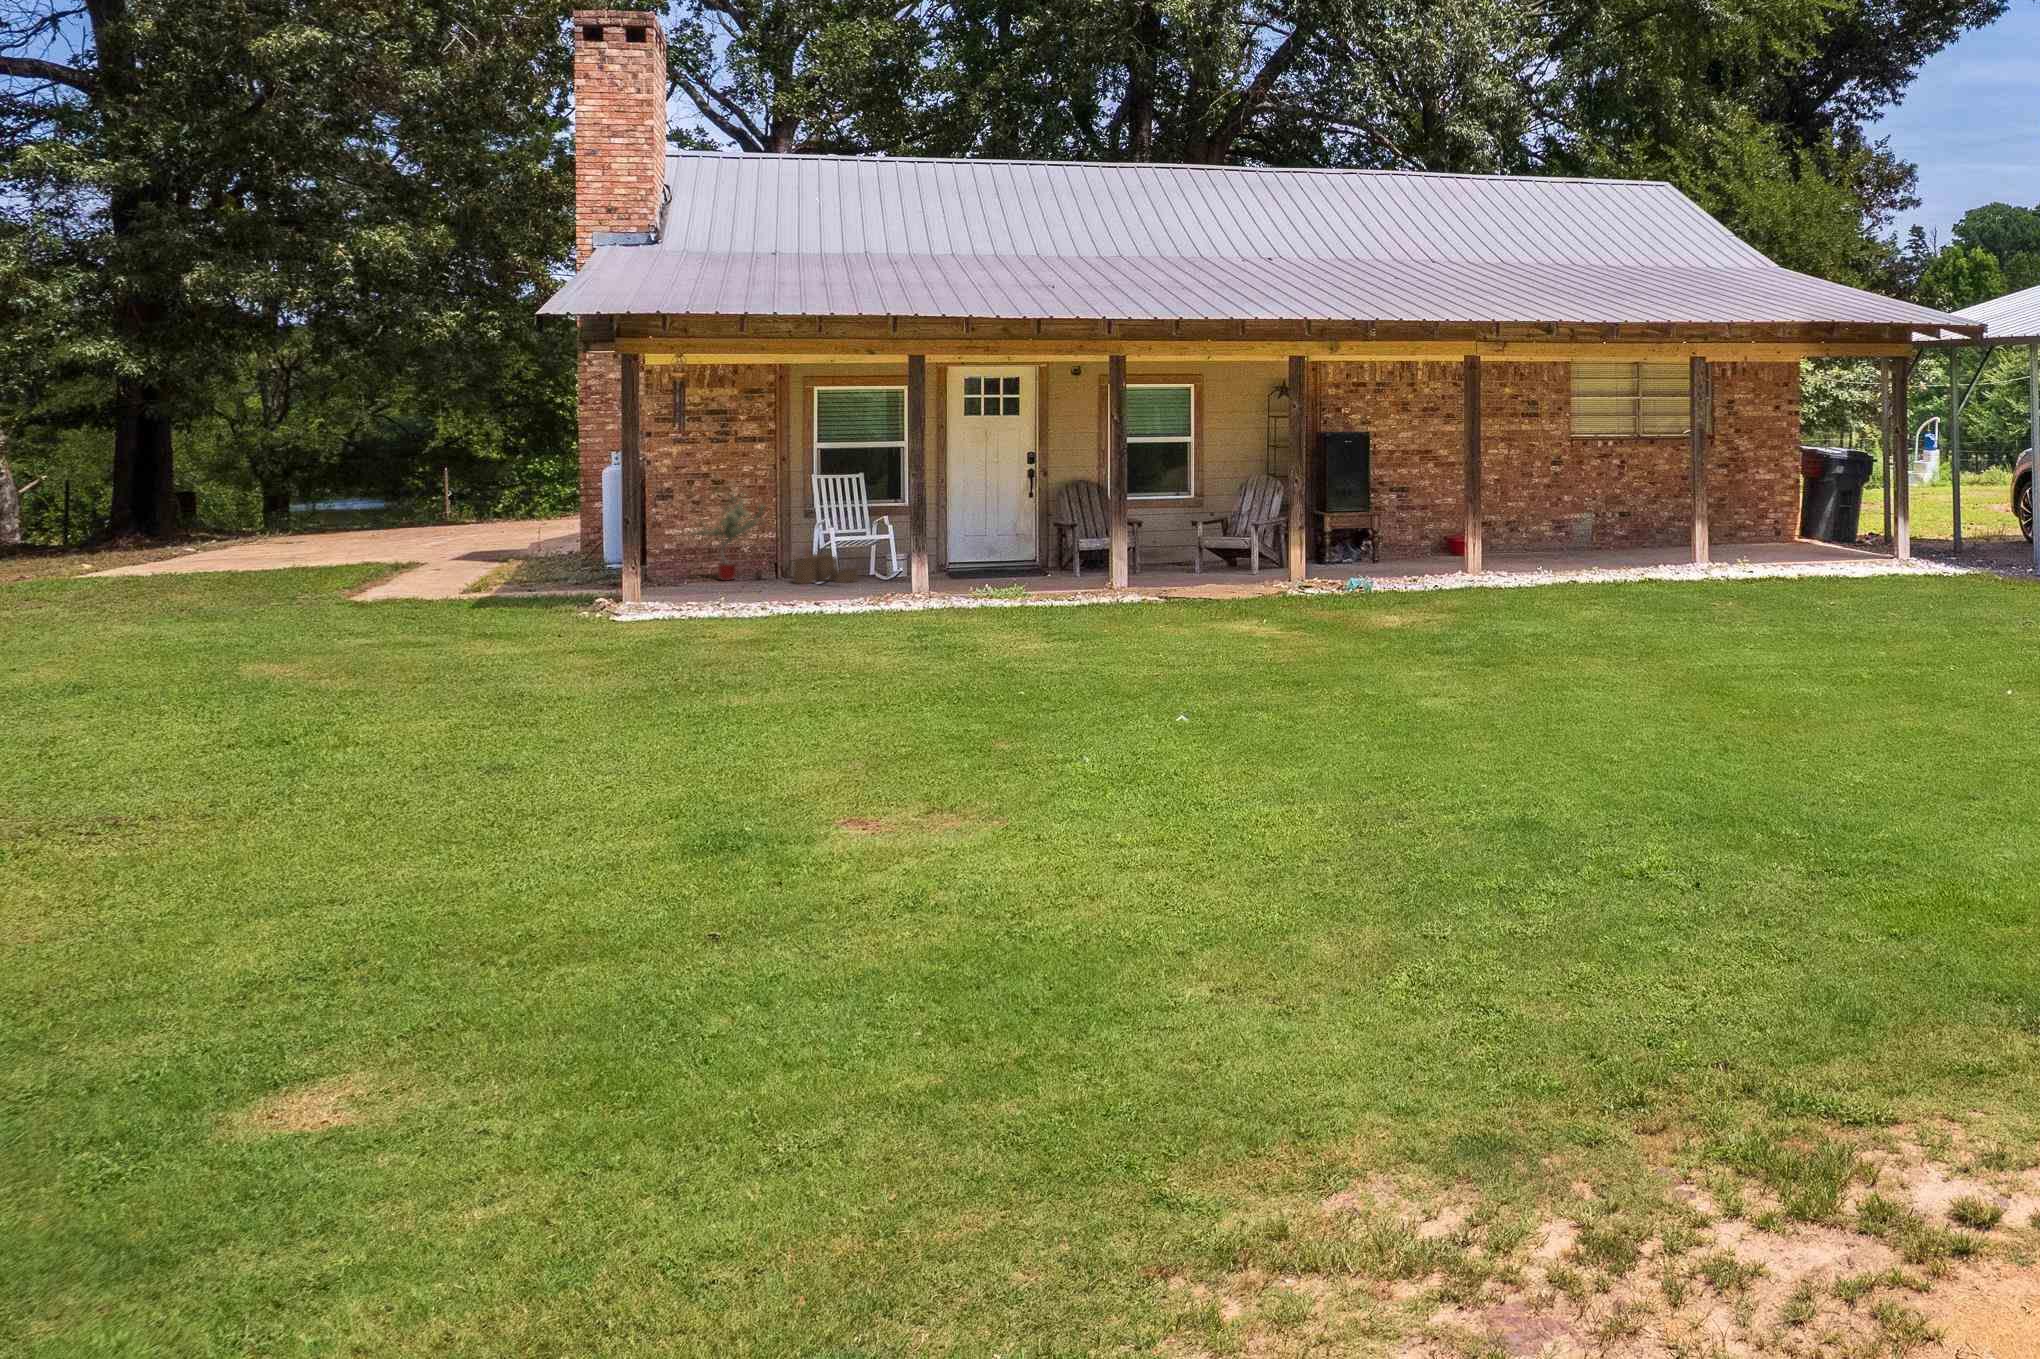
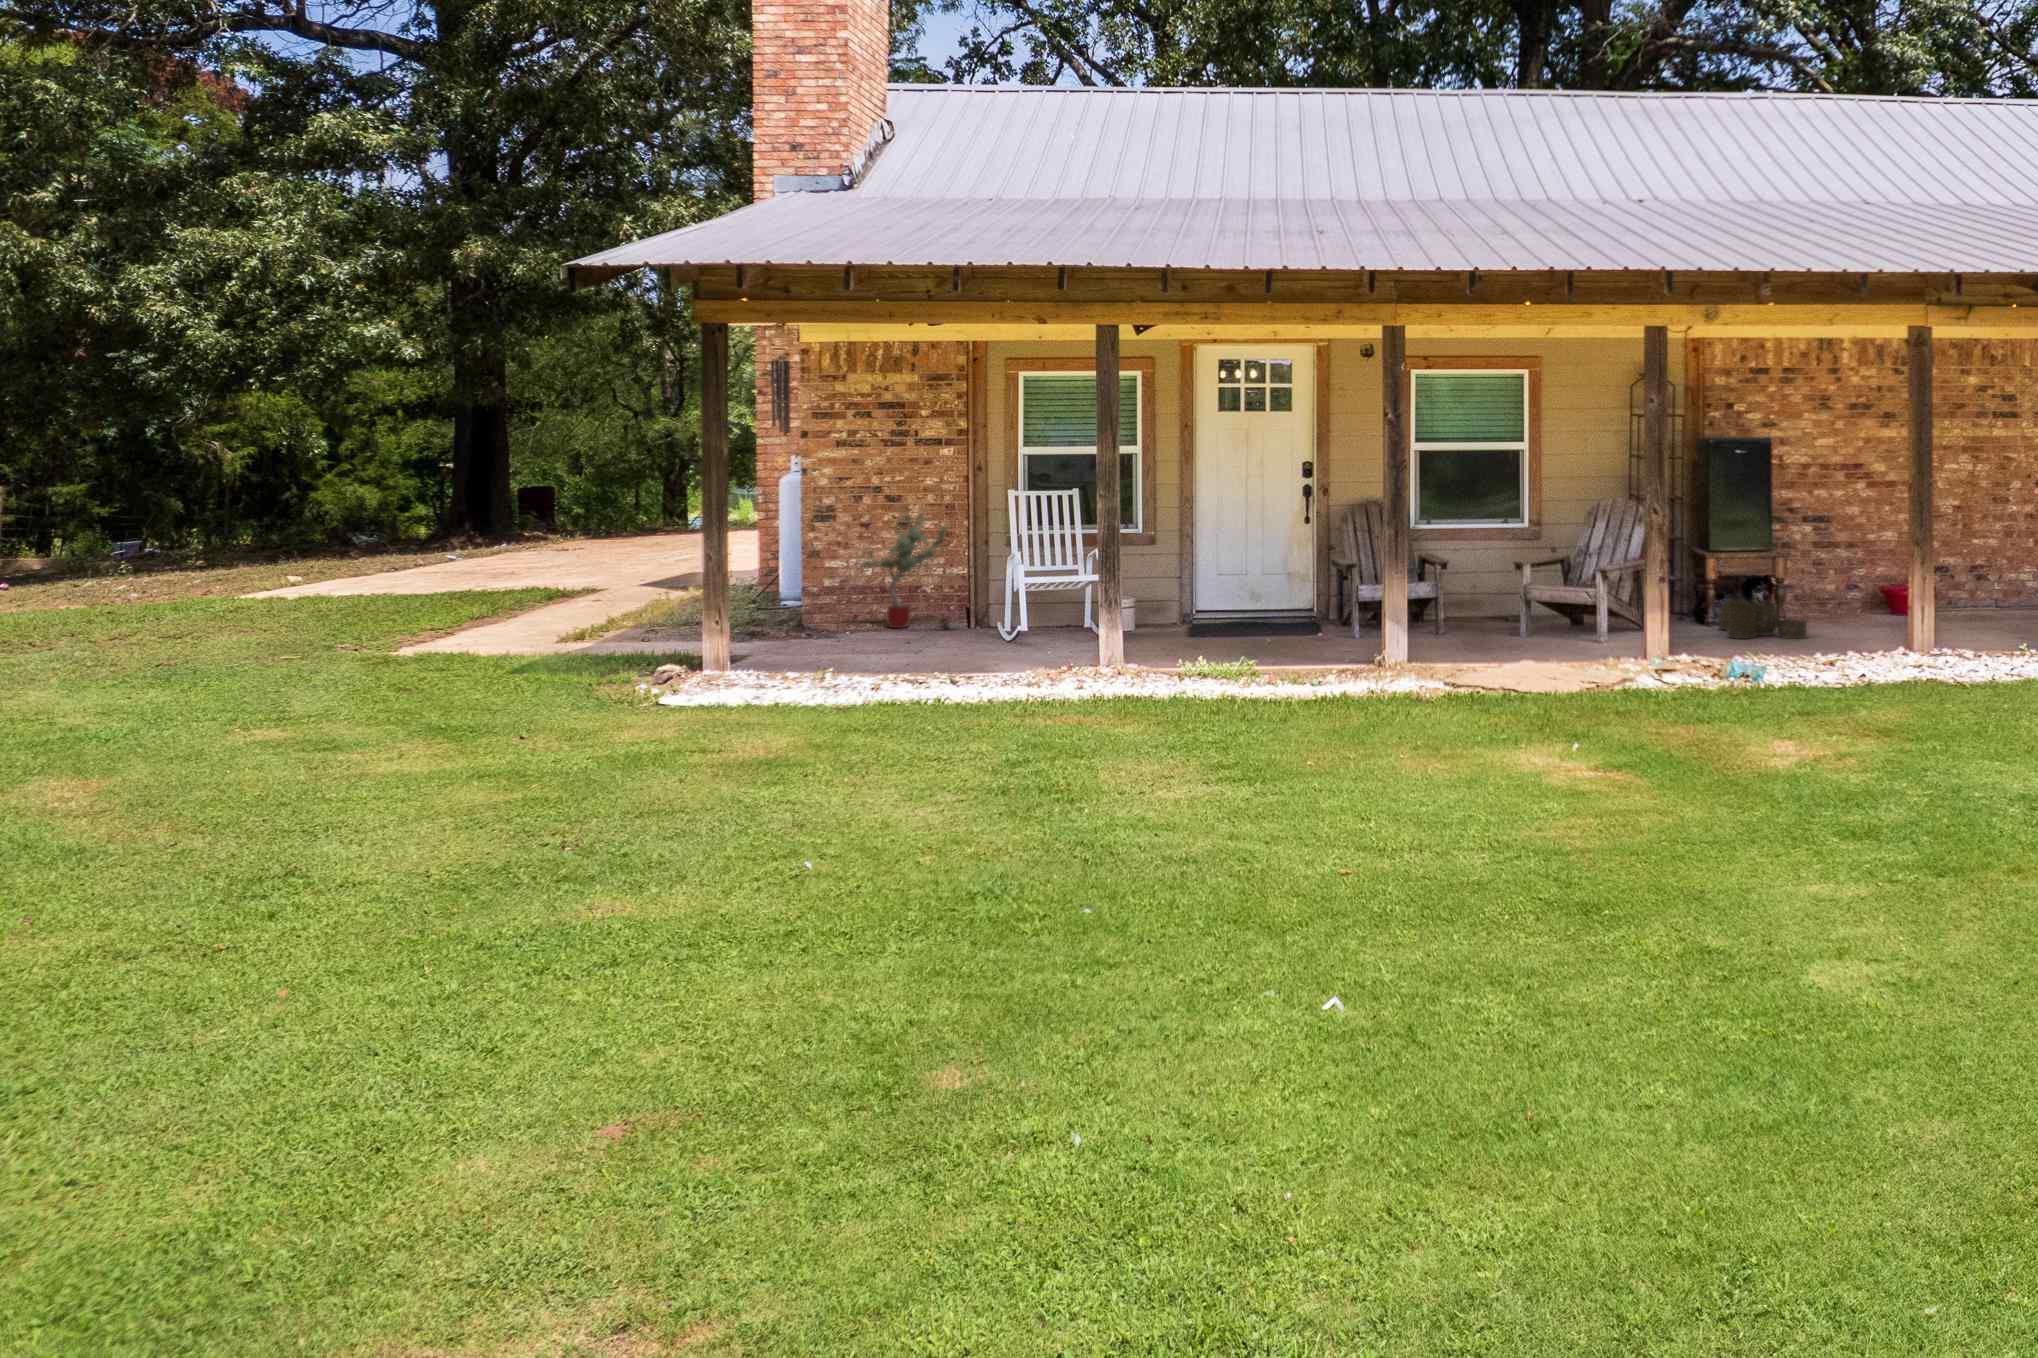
woven basket: present [793,554,858,584] -> present [1718,598,1807,639]

